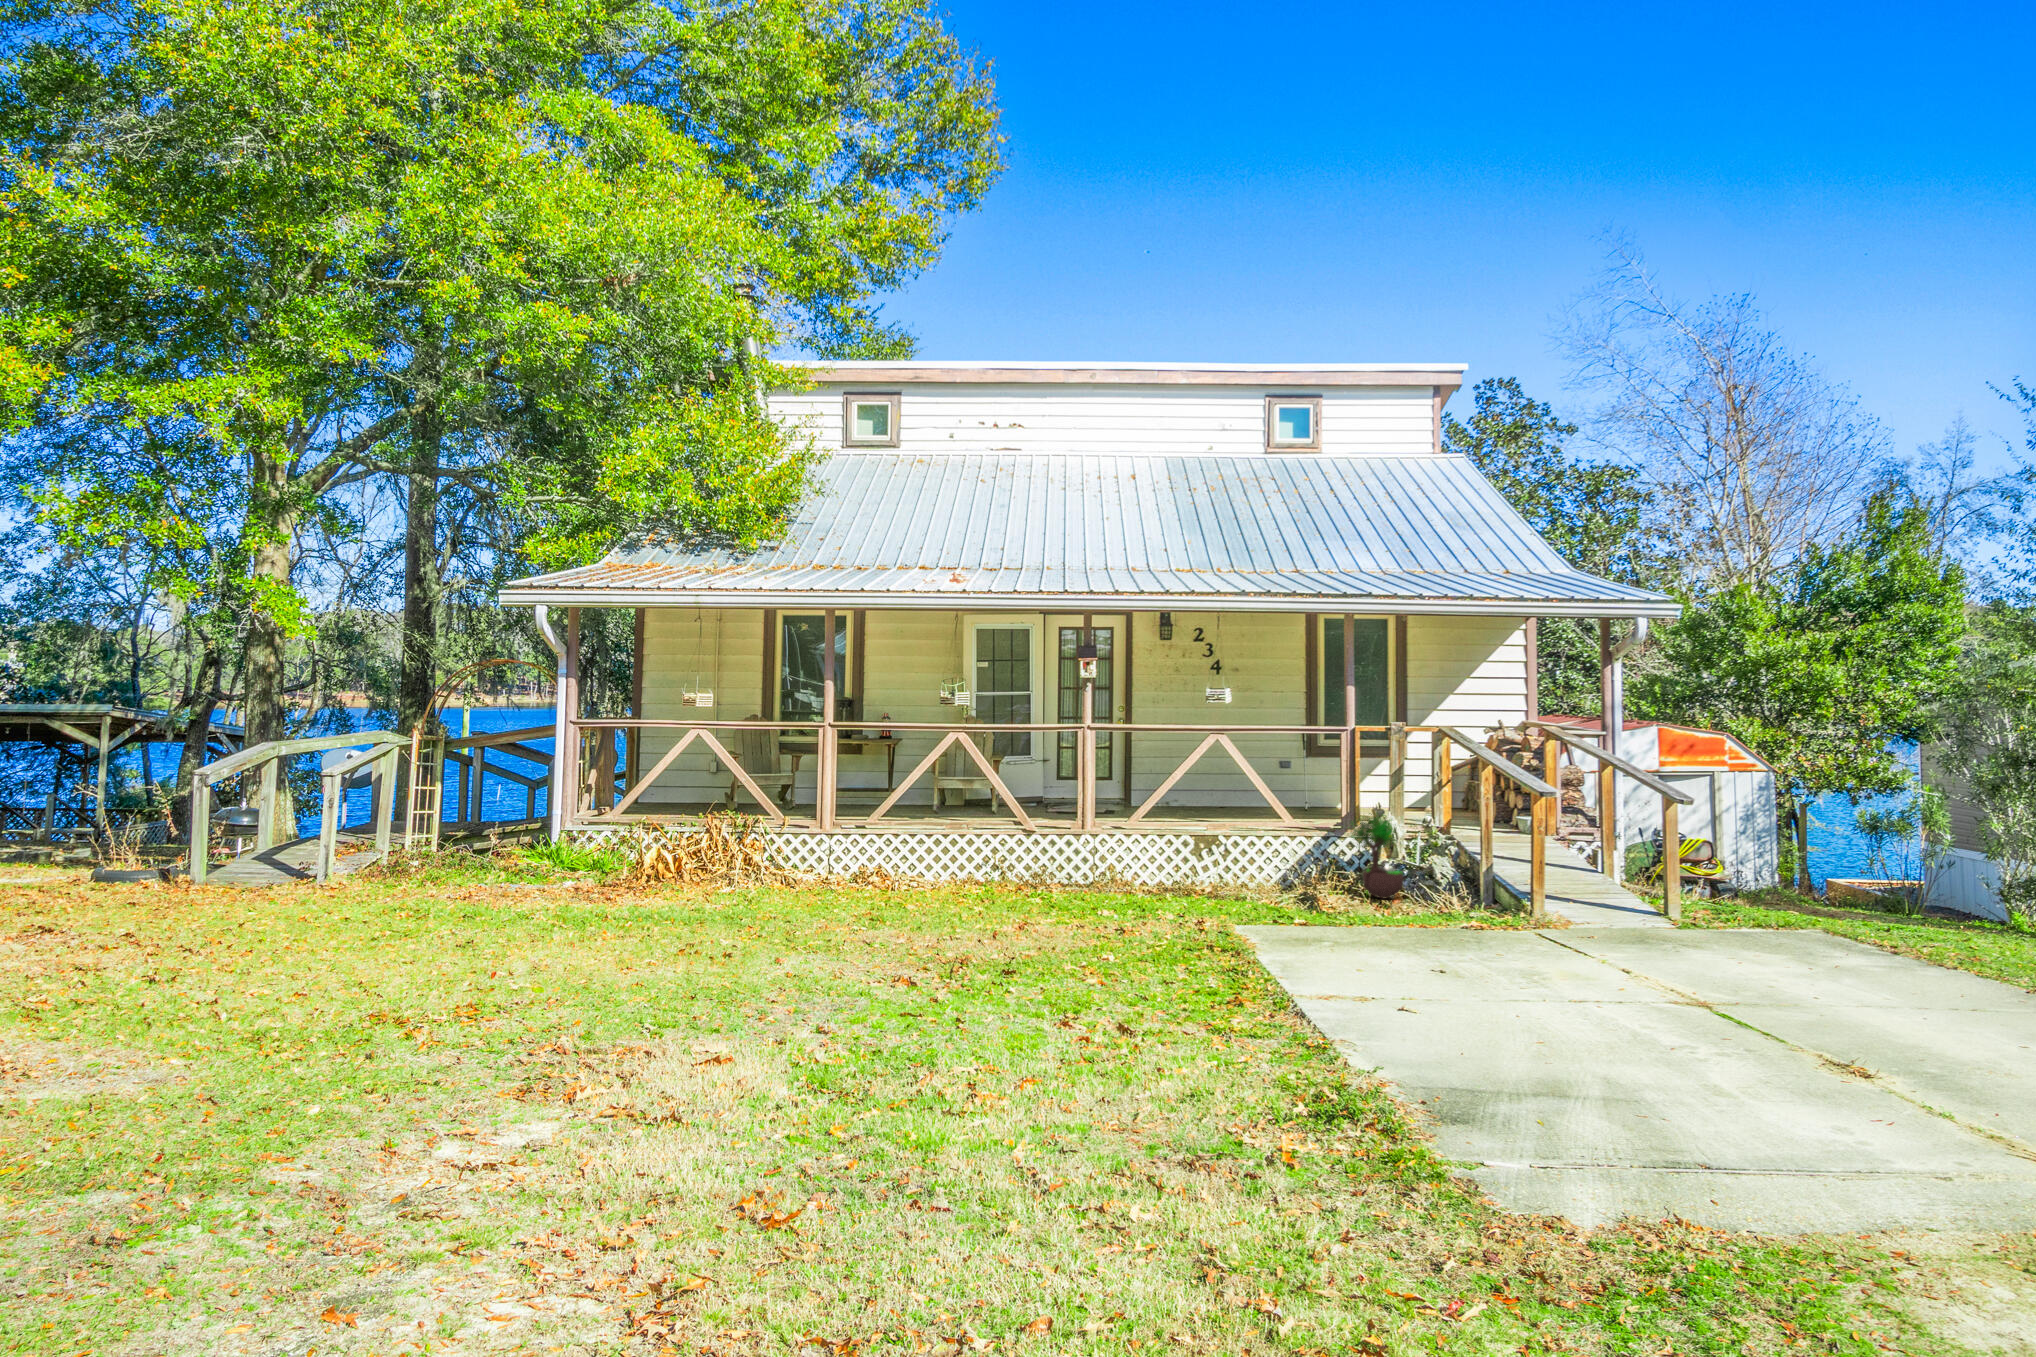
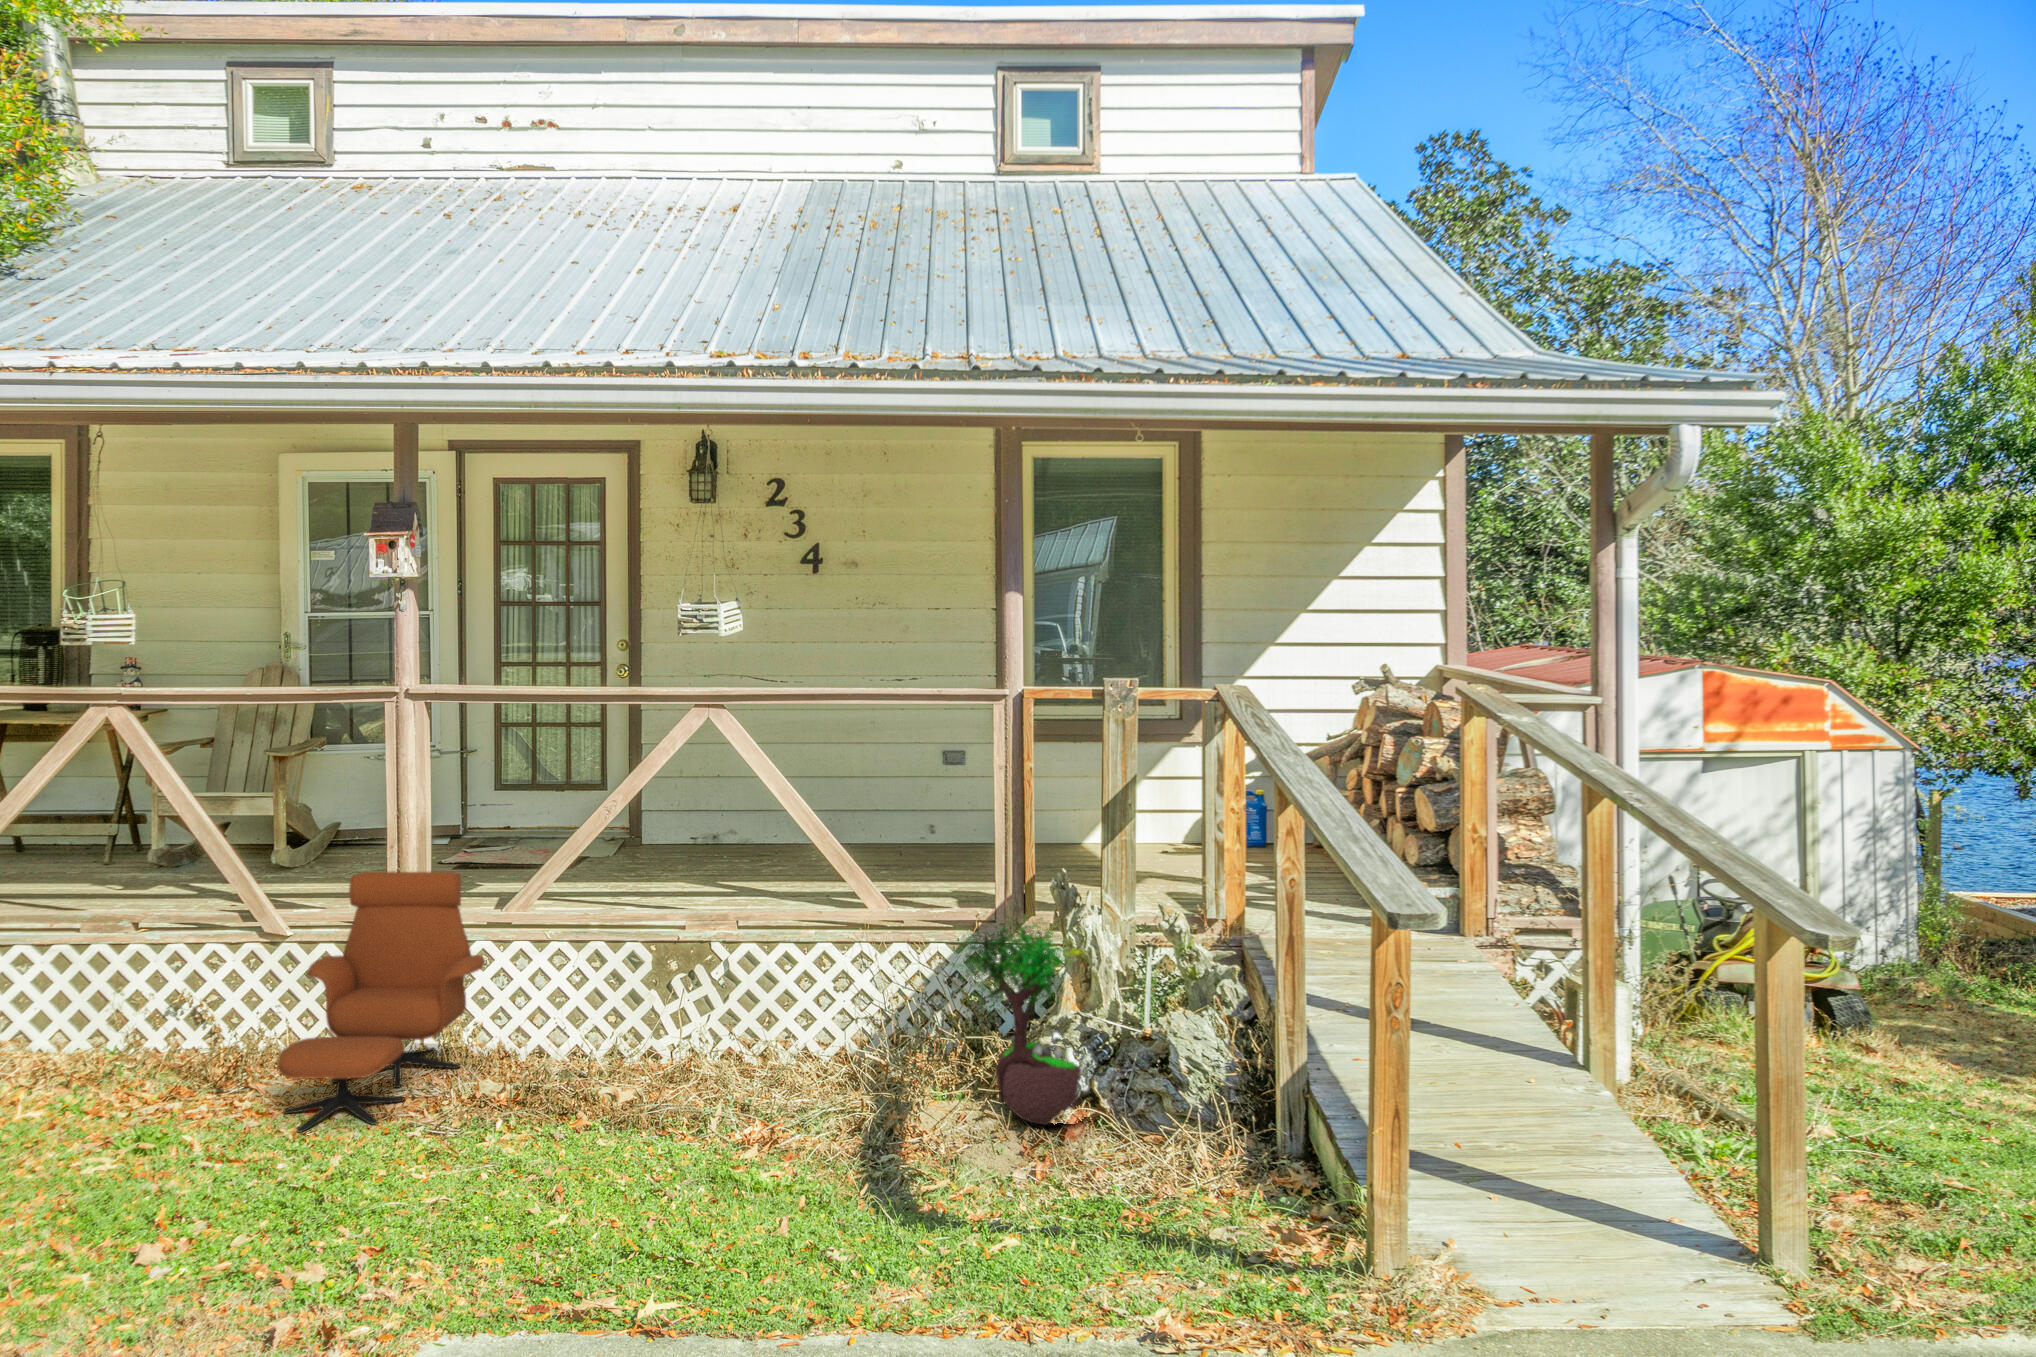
lounge chair: none [1060,803,1130,896] -> present [278,872,485,1133]

